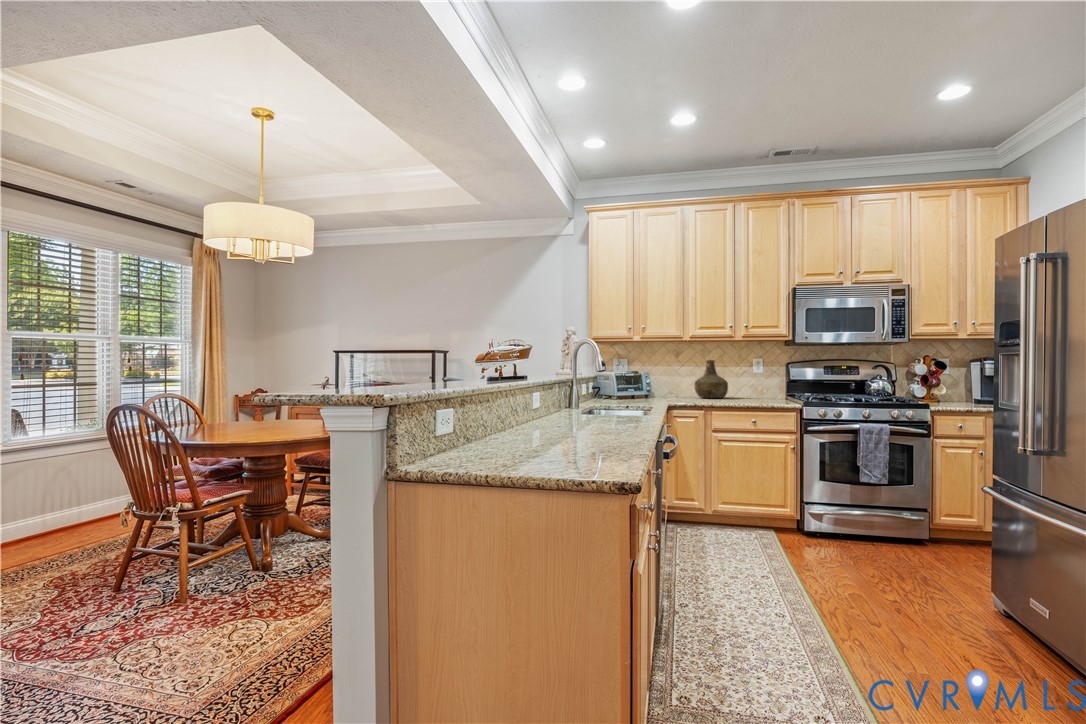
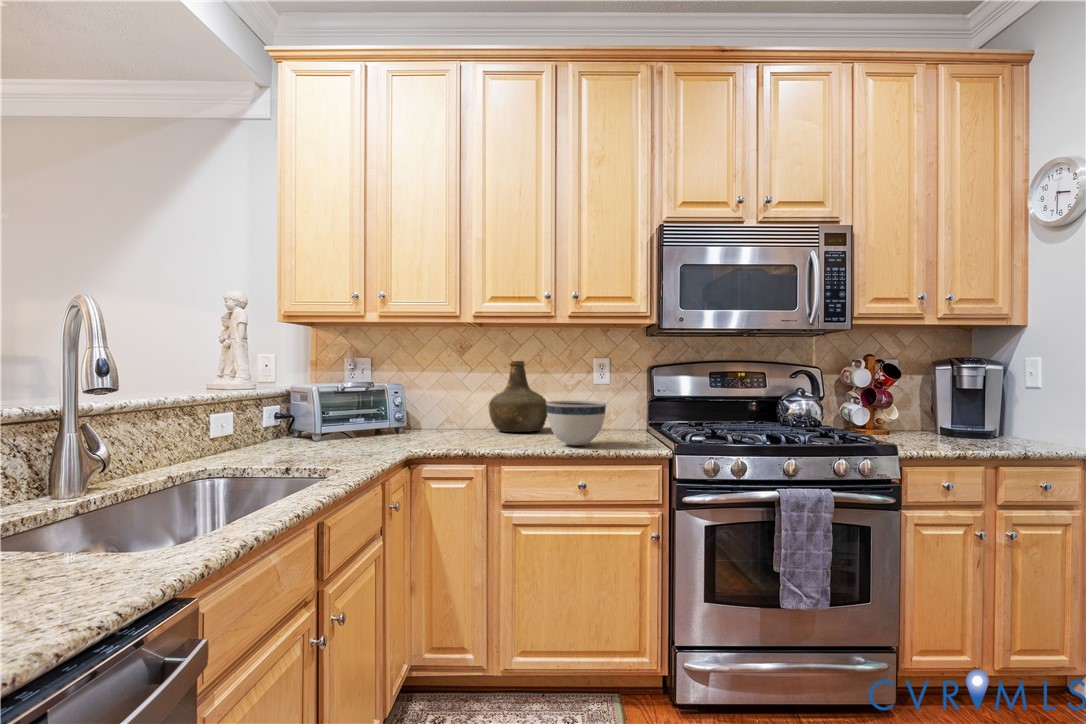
bowl: none [733,381,766,402] -> present [546,401,606,445]

